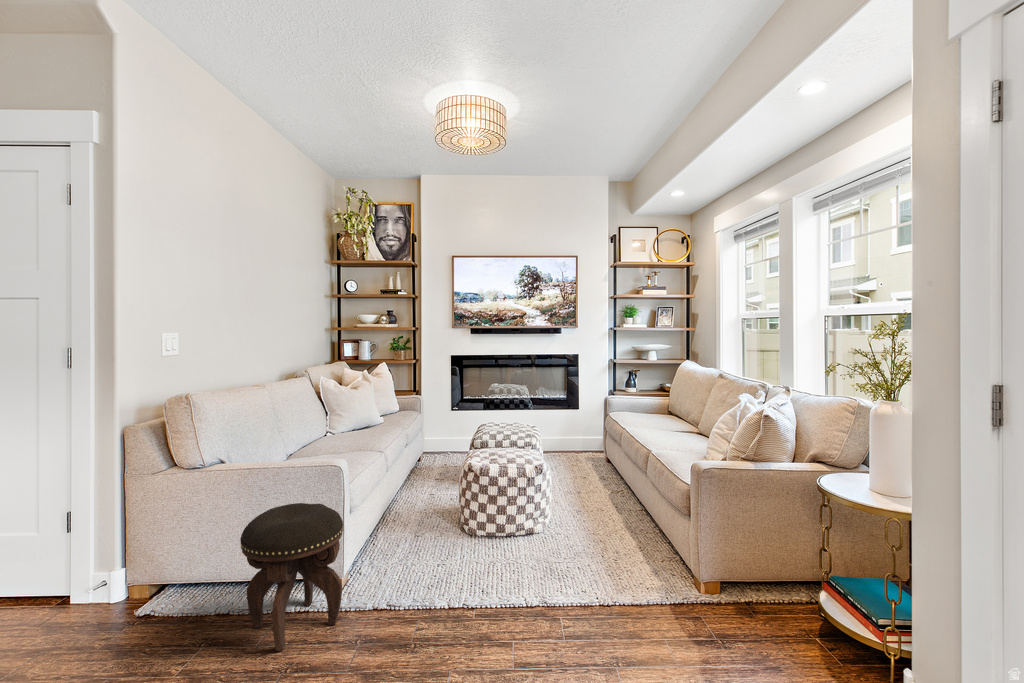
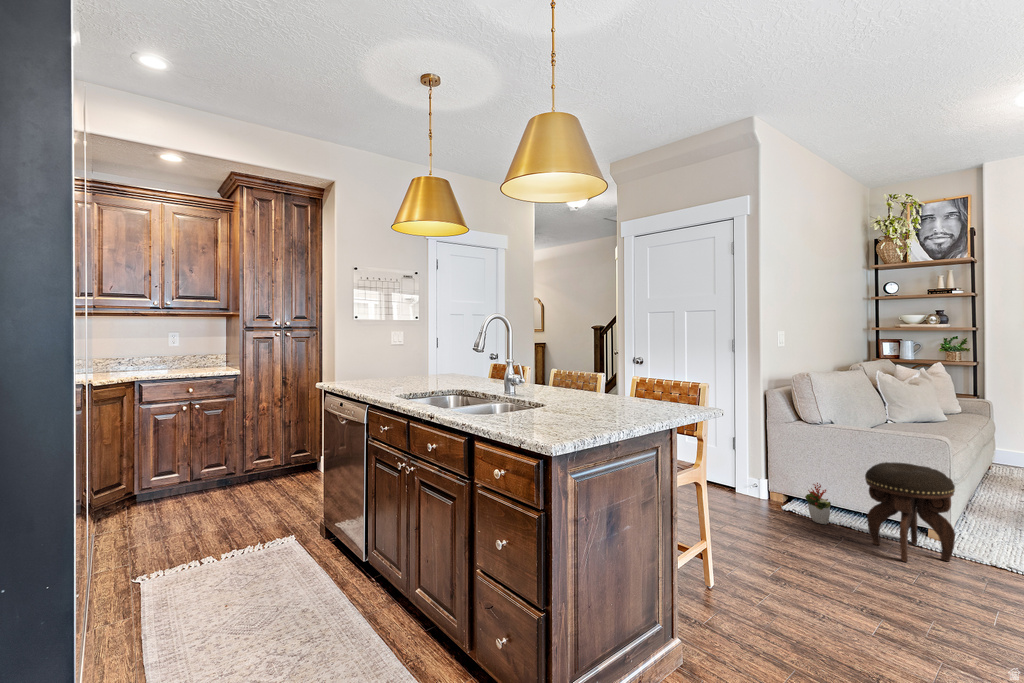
decorative plant: none [176,550,212,611] -> present [805,483,831,524]

